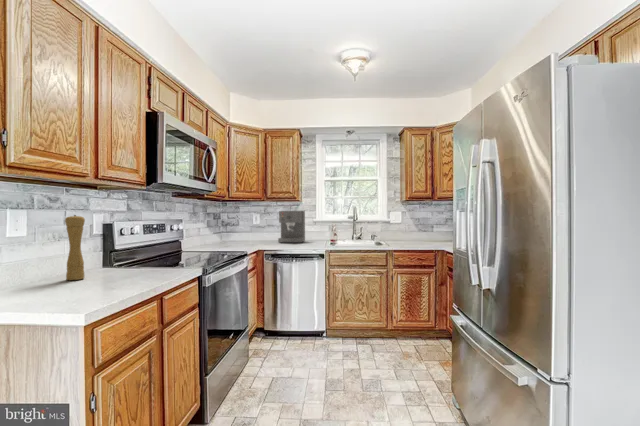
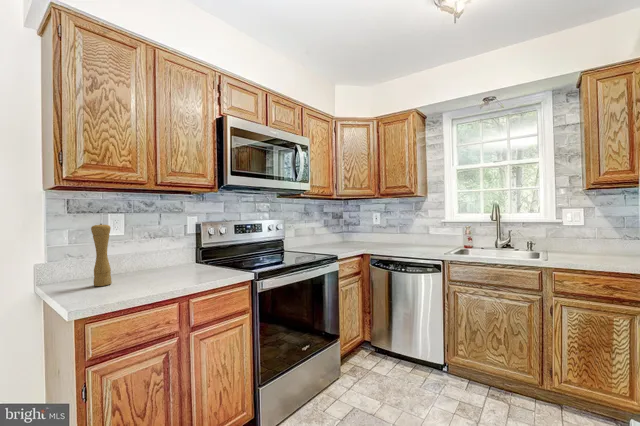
coffee maker: present [278,211,305,243] -> none [393,208,430,247]

